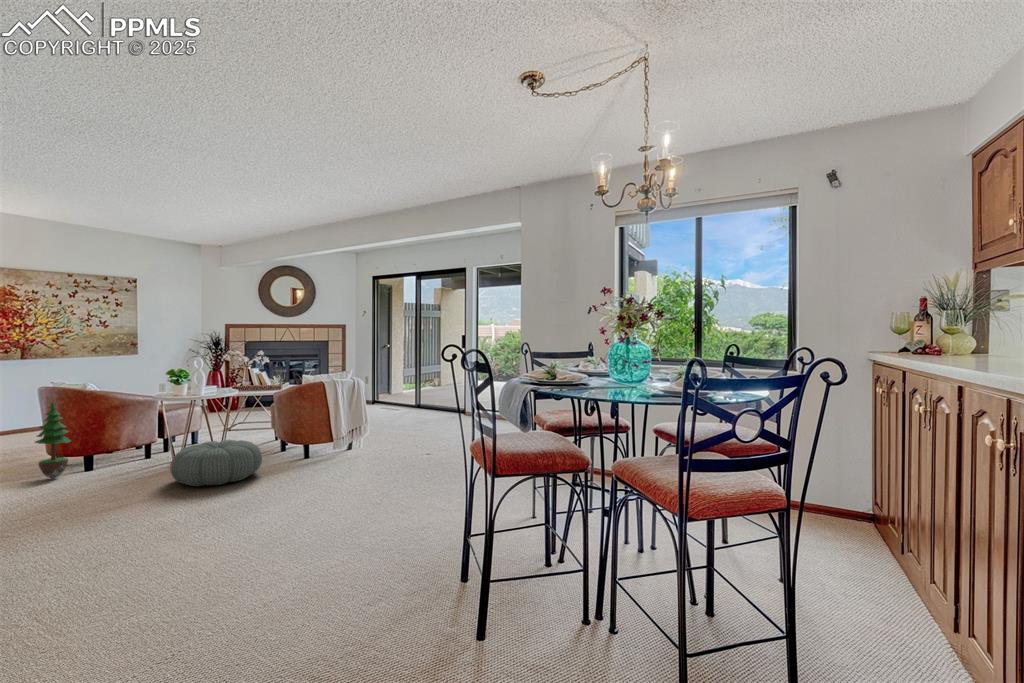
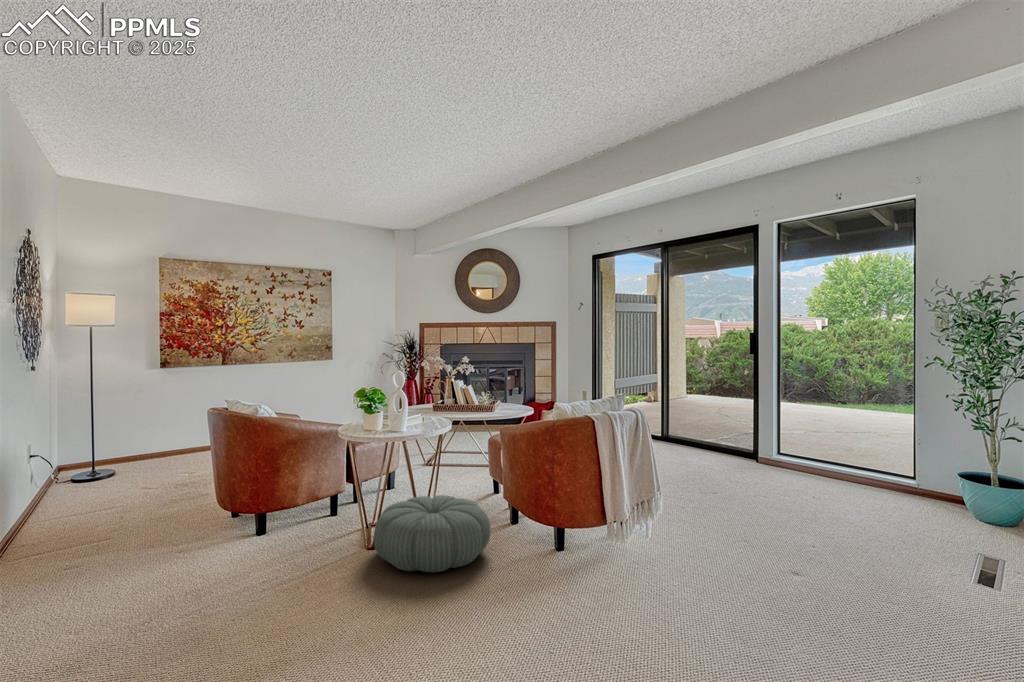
potted tree: present [35,402,71,478] -> none [221,428,261,528]

